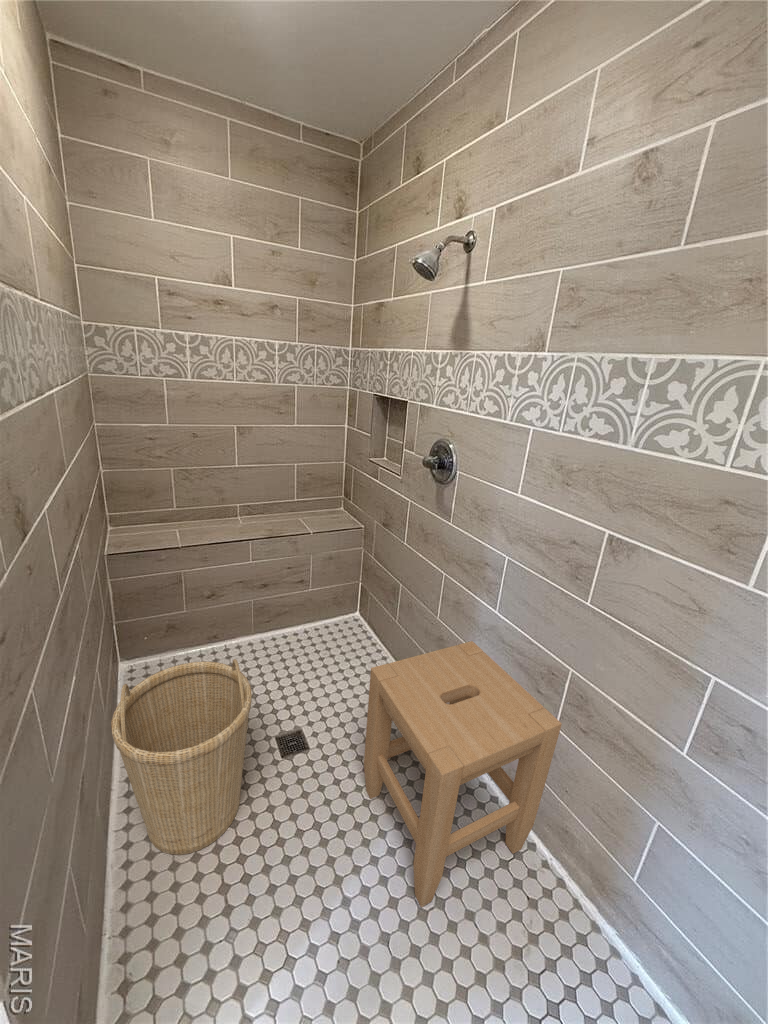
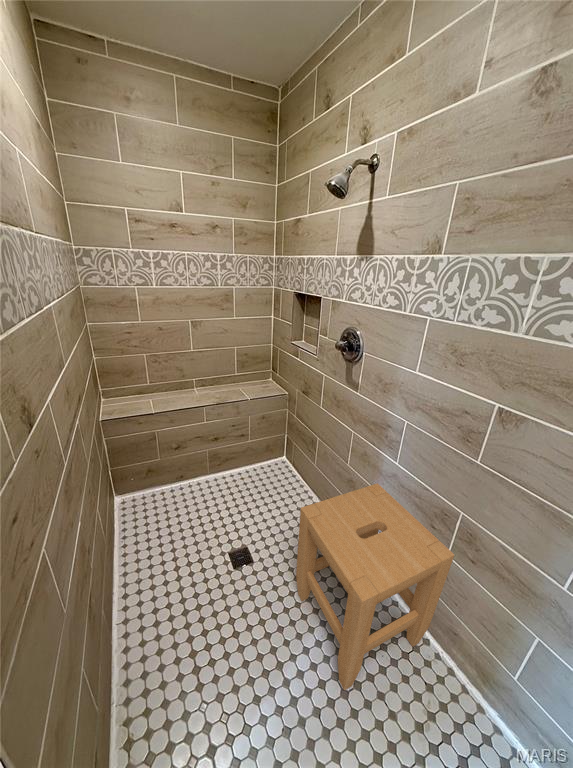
basket: present [111,659,252,855] -> none [107,501,210,646]

